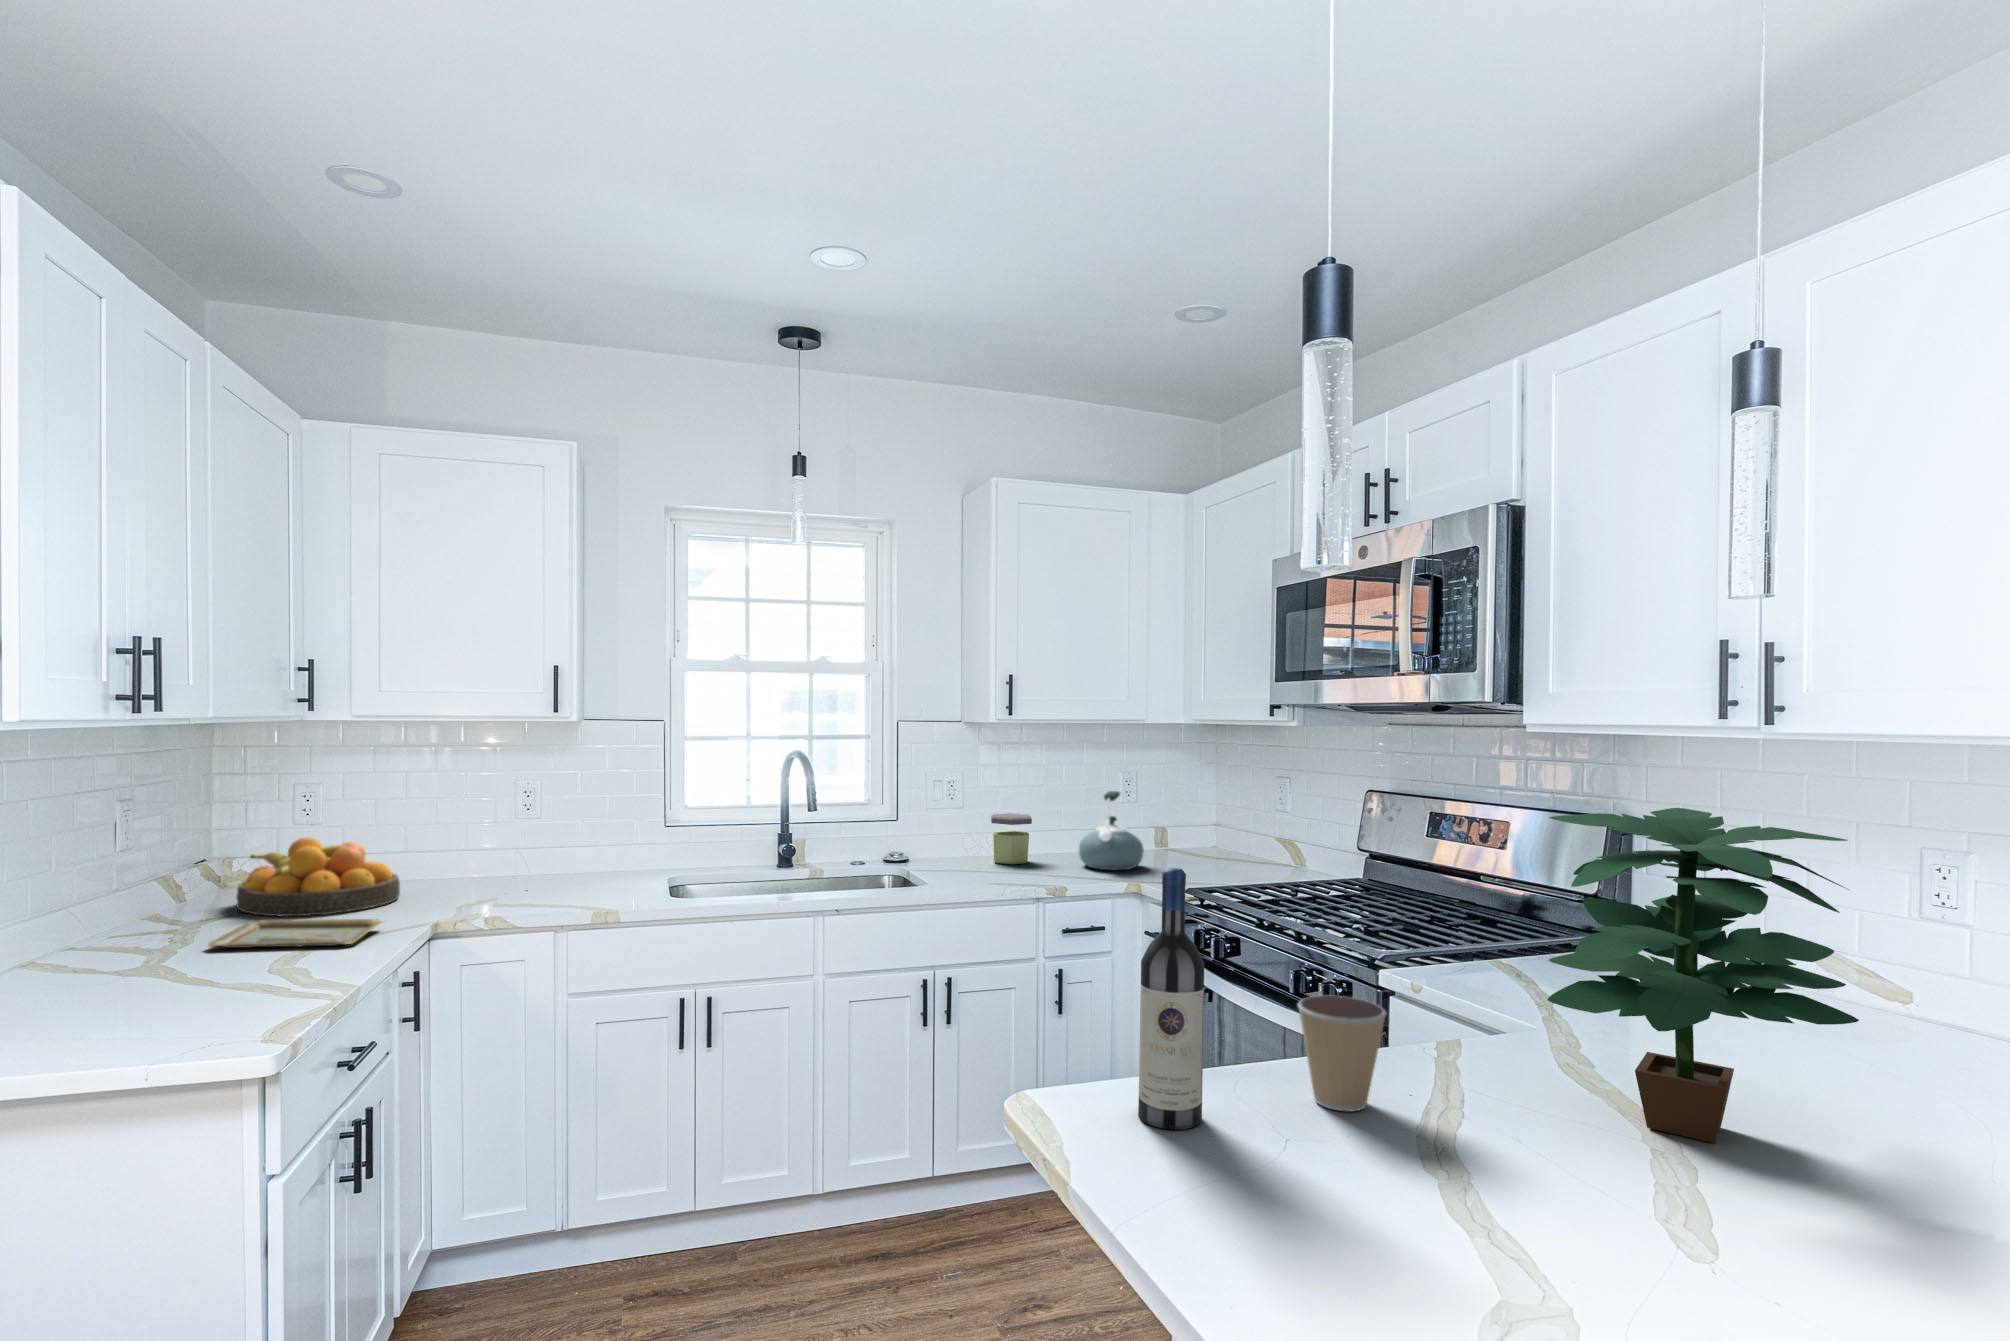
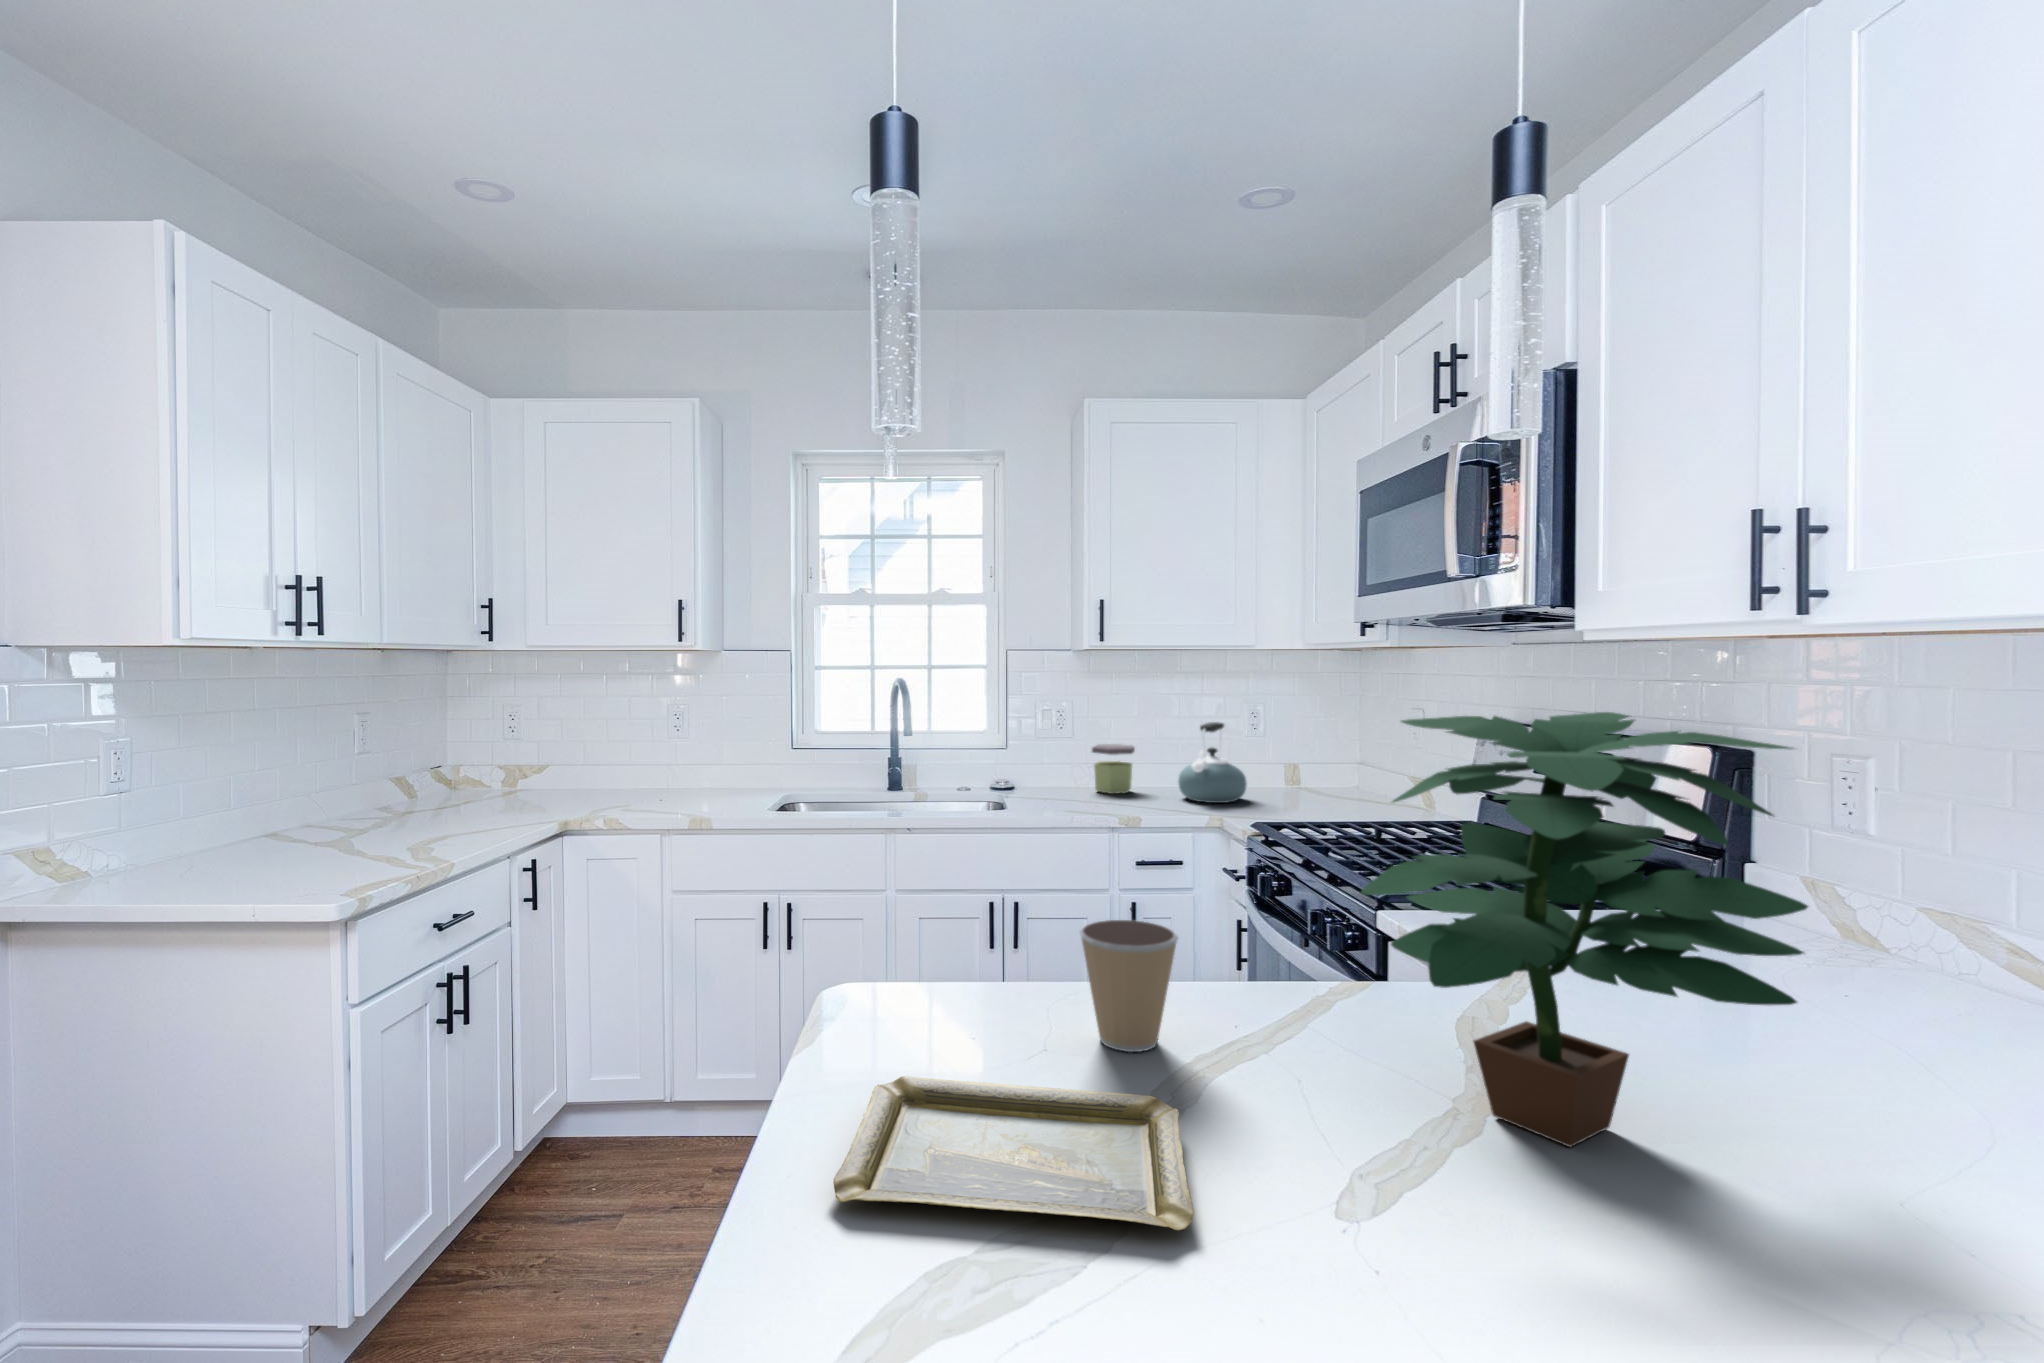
fruit bowl: present [236,838,400,916] -> none [448,750,569,812]
wine bottle: present [1138,868,1204,1129] -> none [886,768,954,1047]
tray: present [209,919,383,948] -> present [833,1076,1194,1230]

